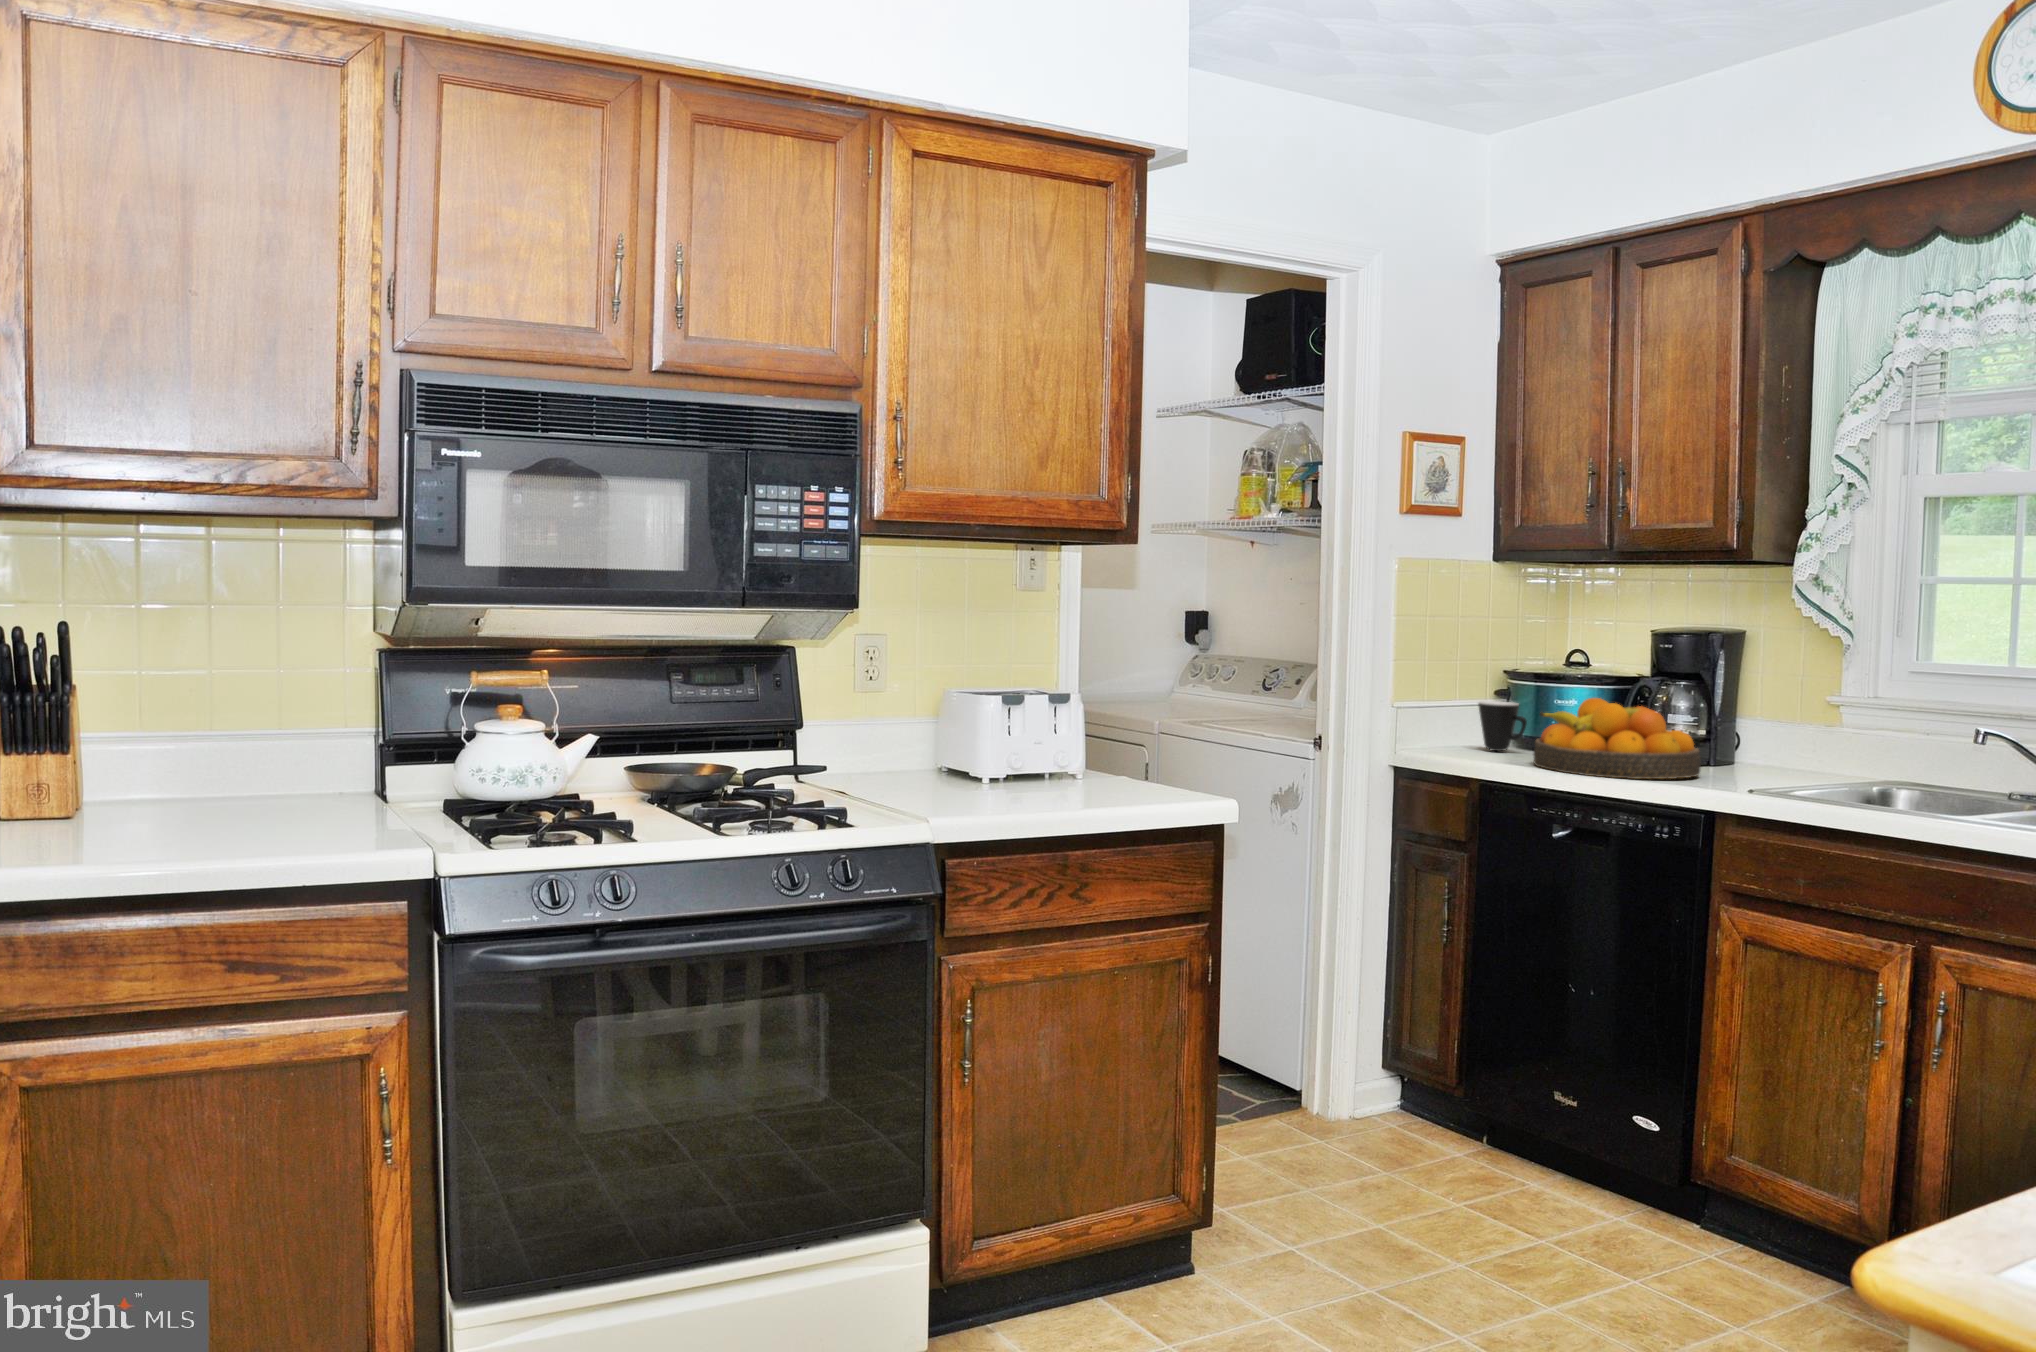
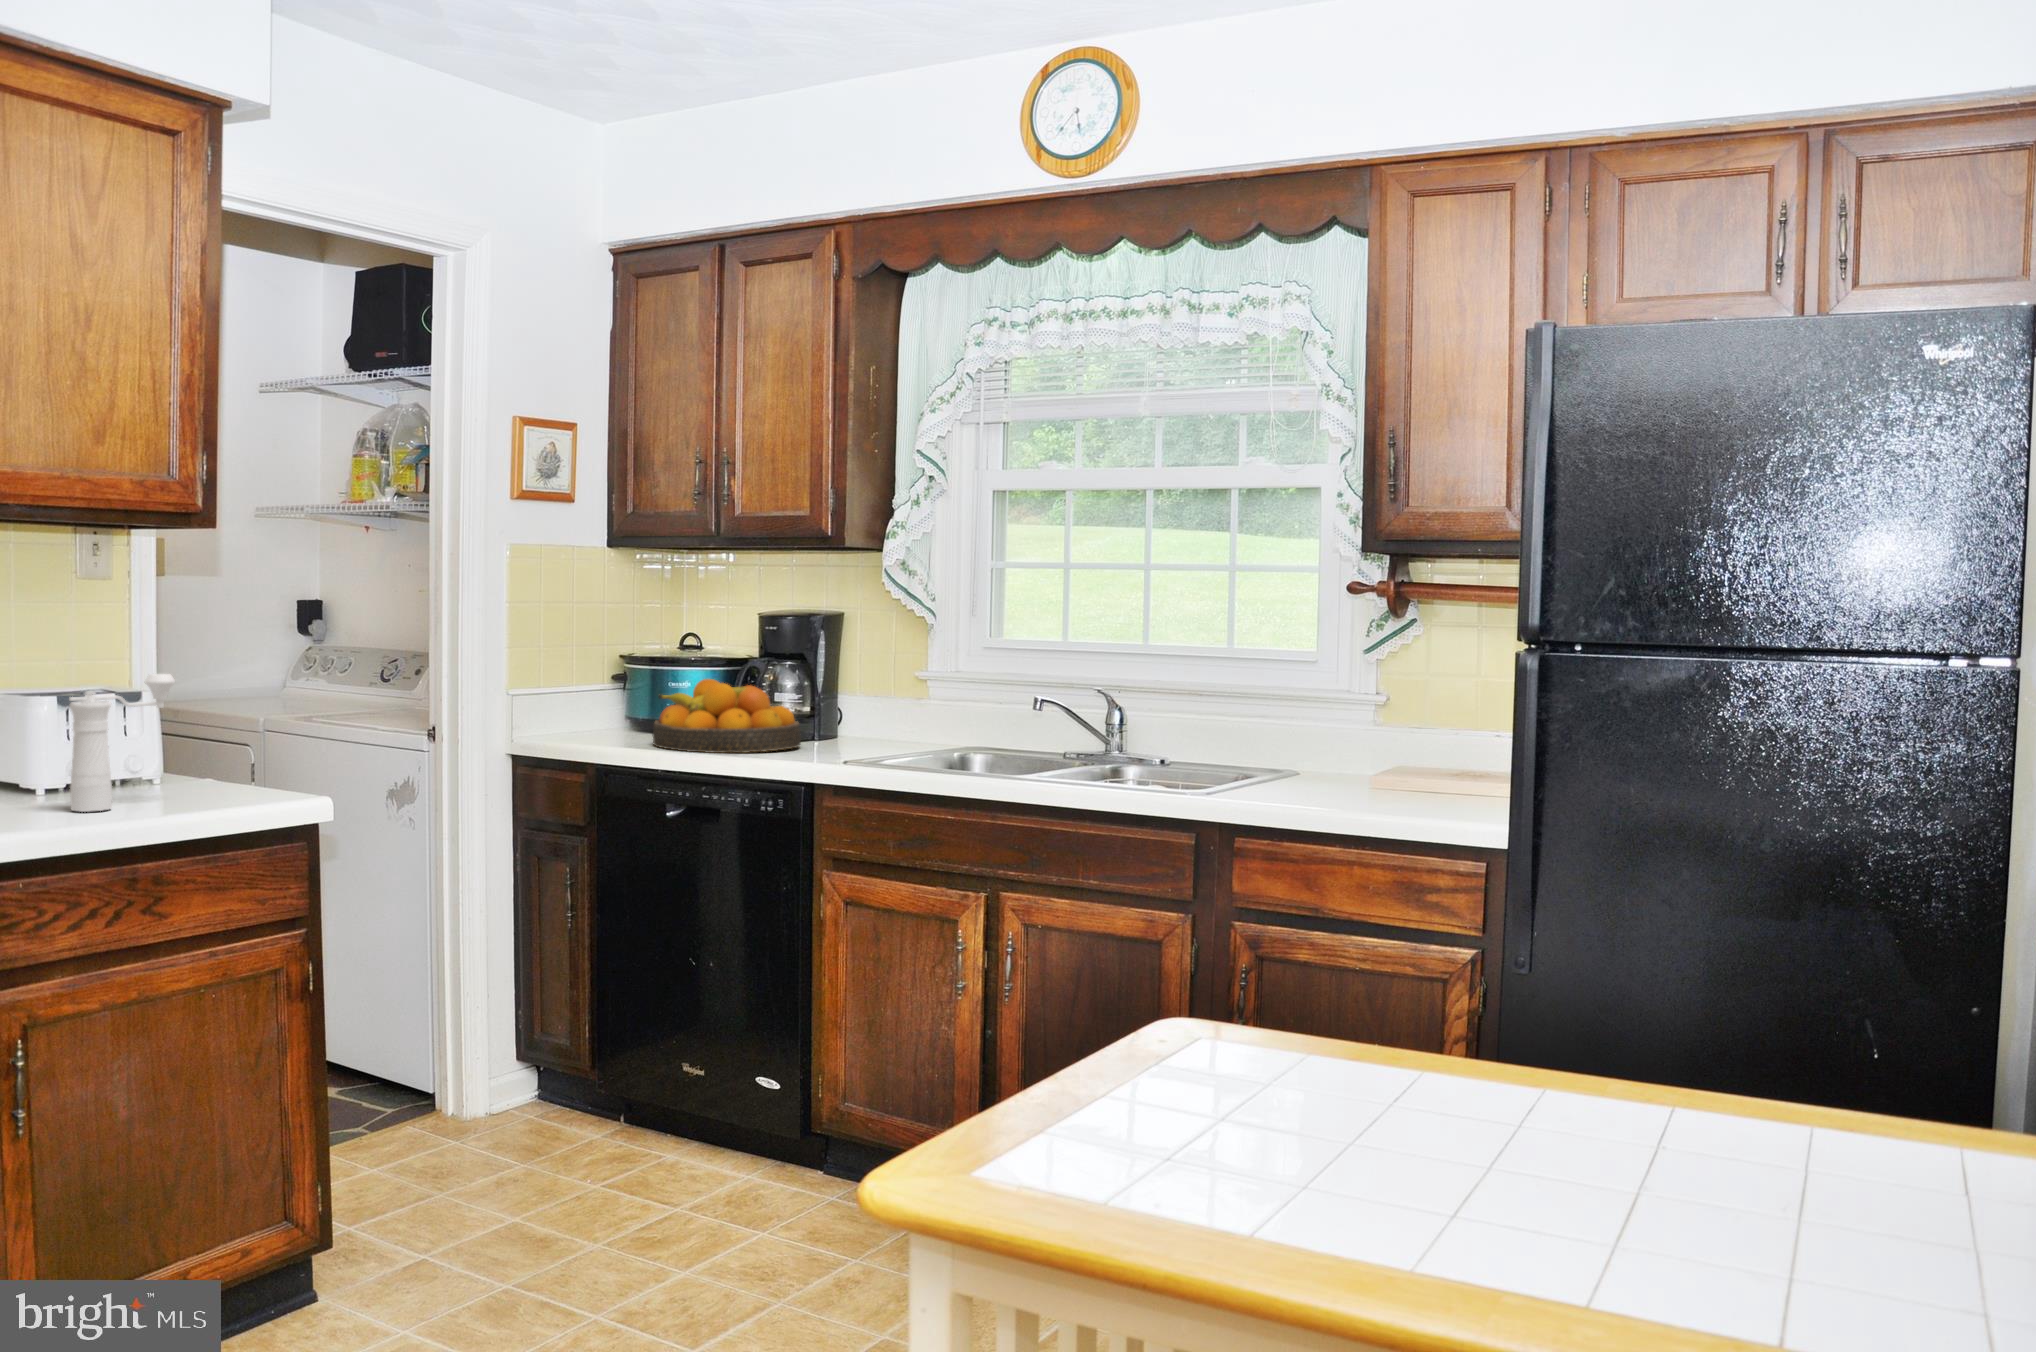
pepper mill: none [1014,676,1100,799] -> present [69,674,175,812]
mug: present [1478,701,1527,751] -> none [602,686,649,734]

